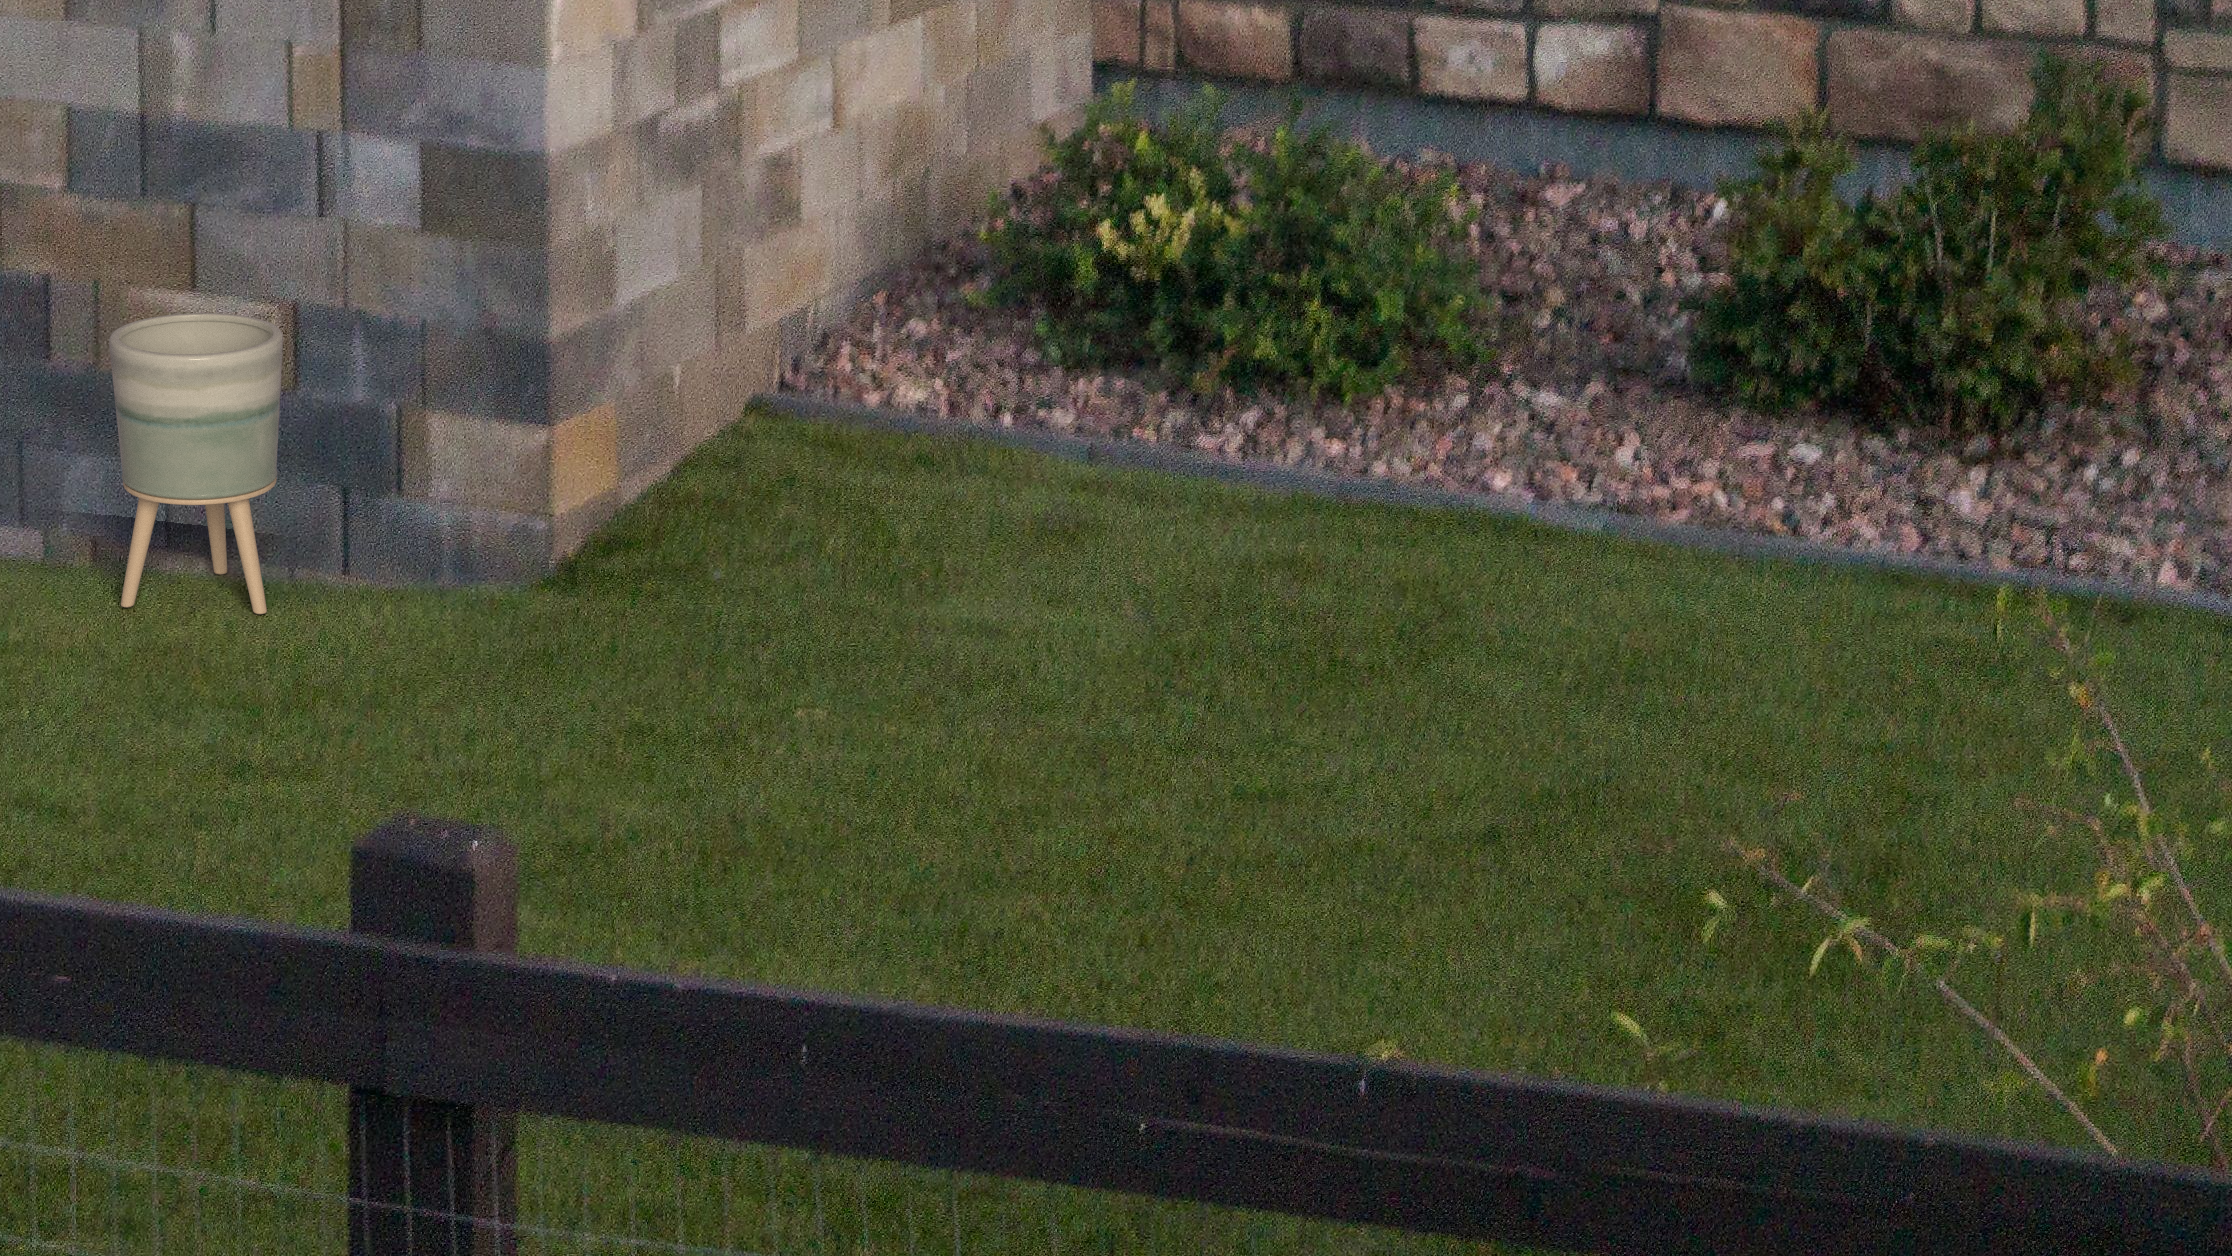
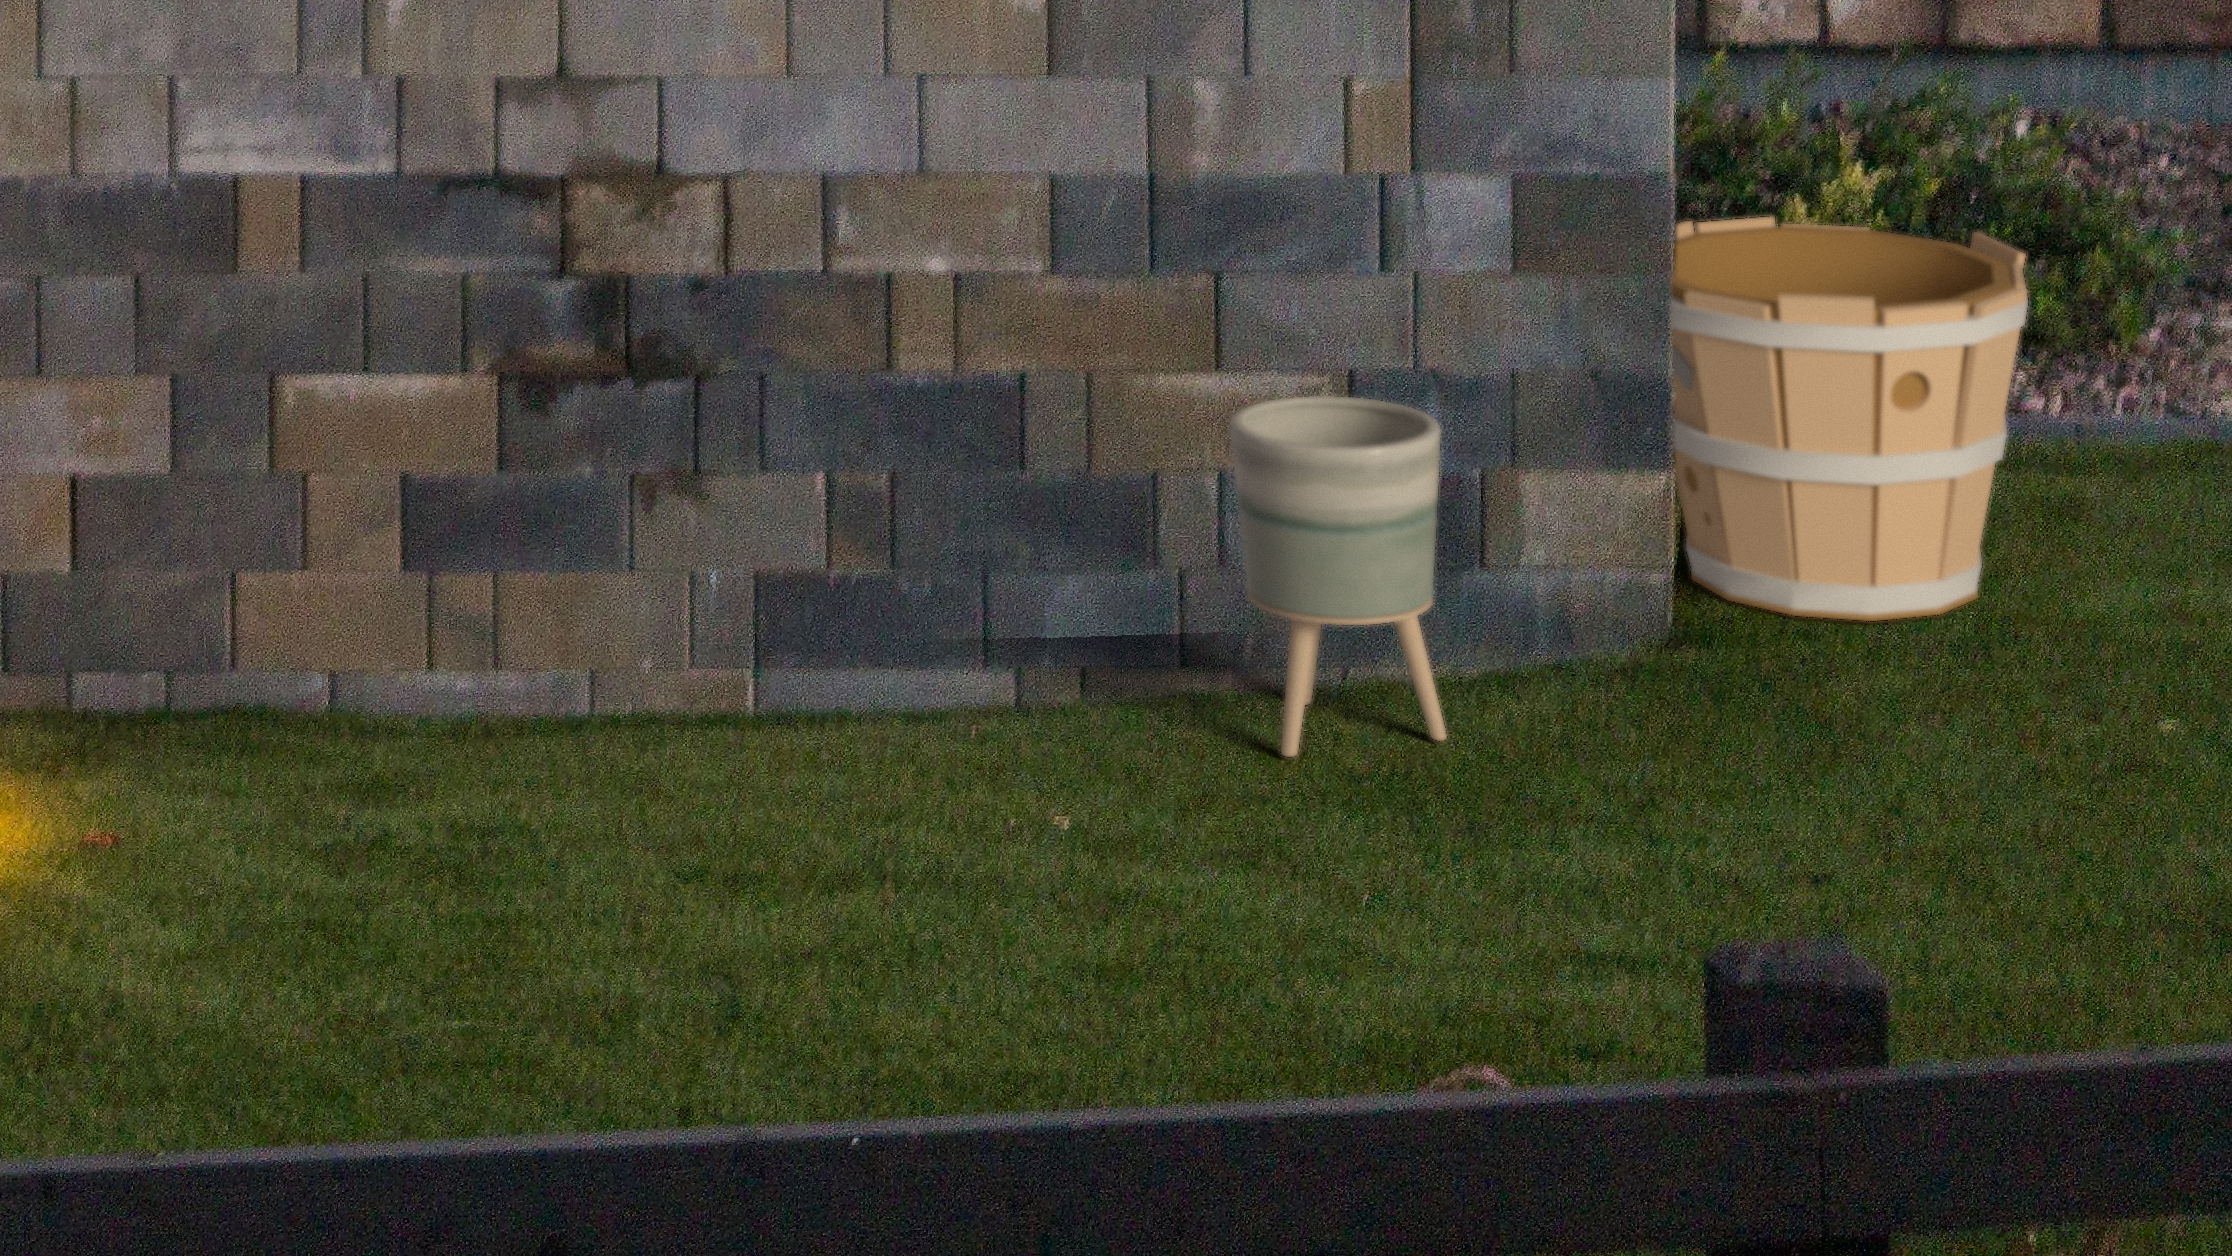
wooden bucket: none [645,215,999,585] -> present [1671,216,2028,621]

